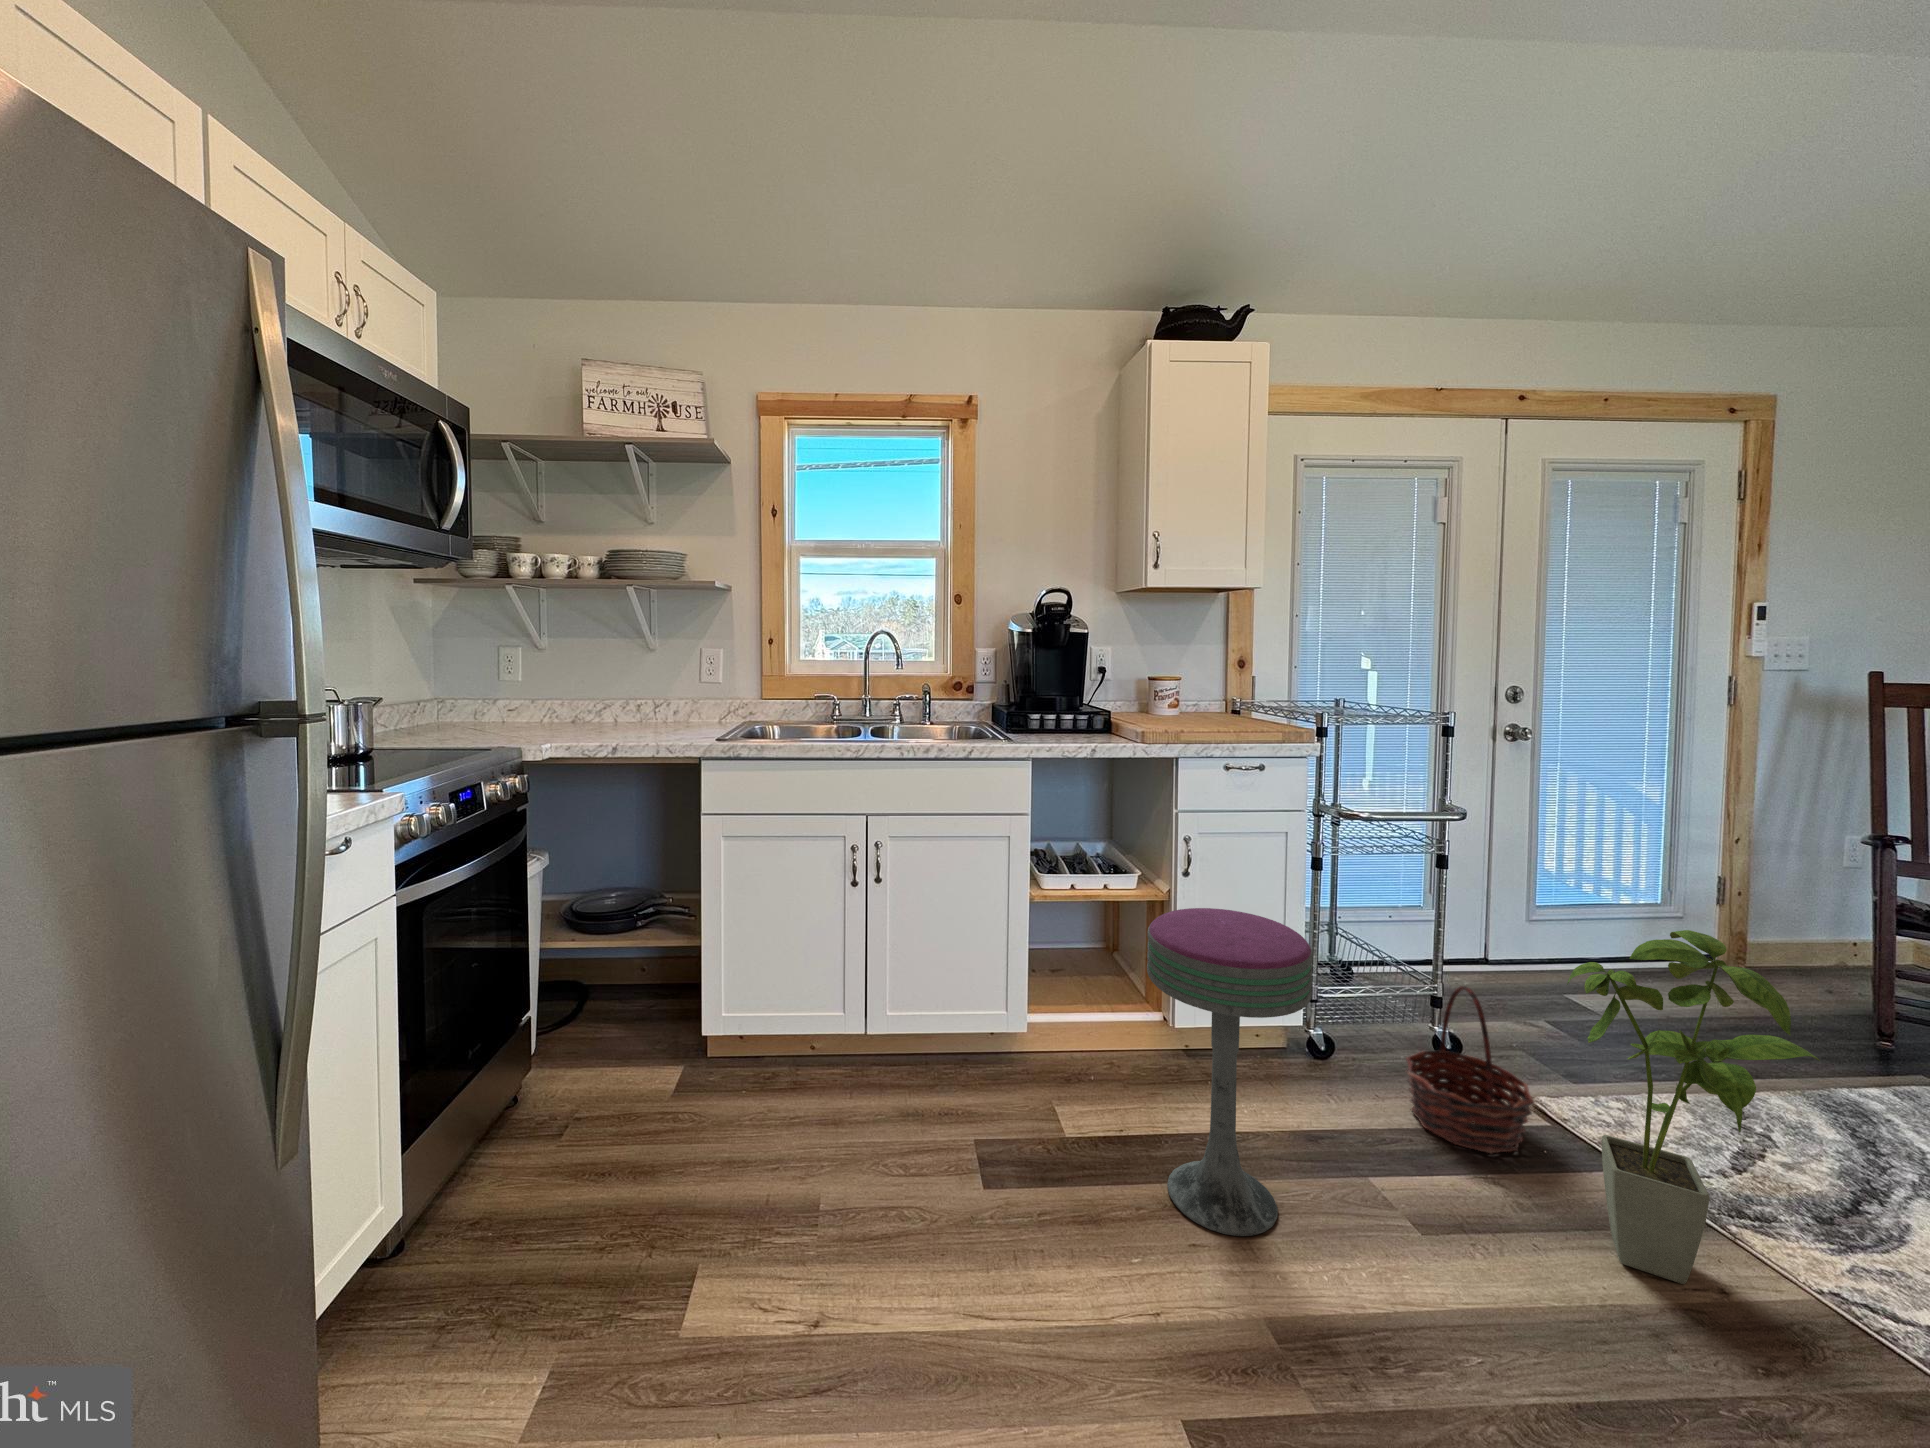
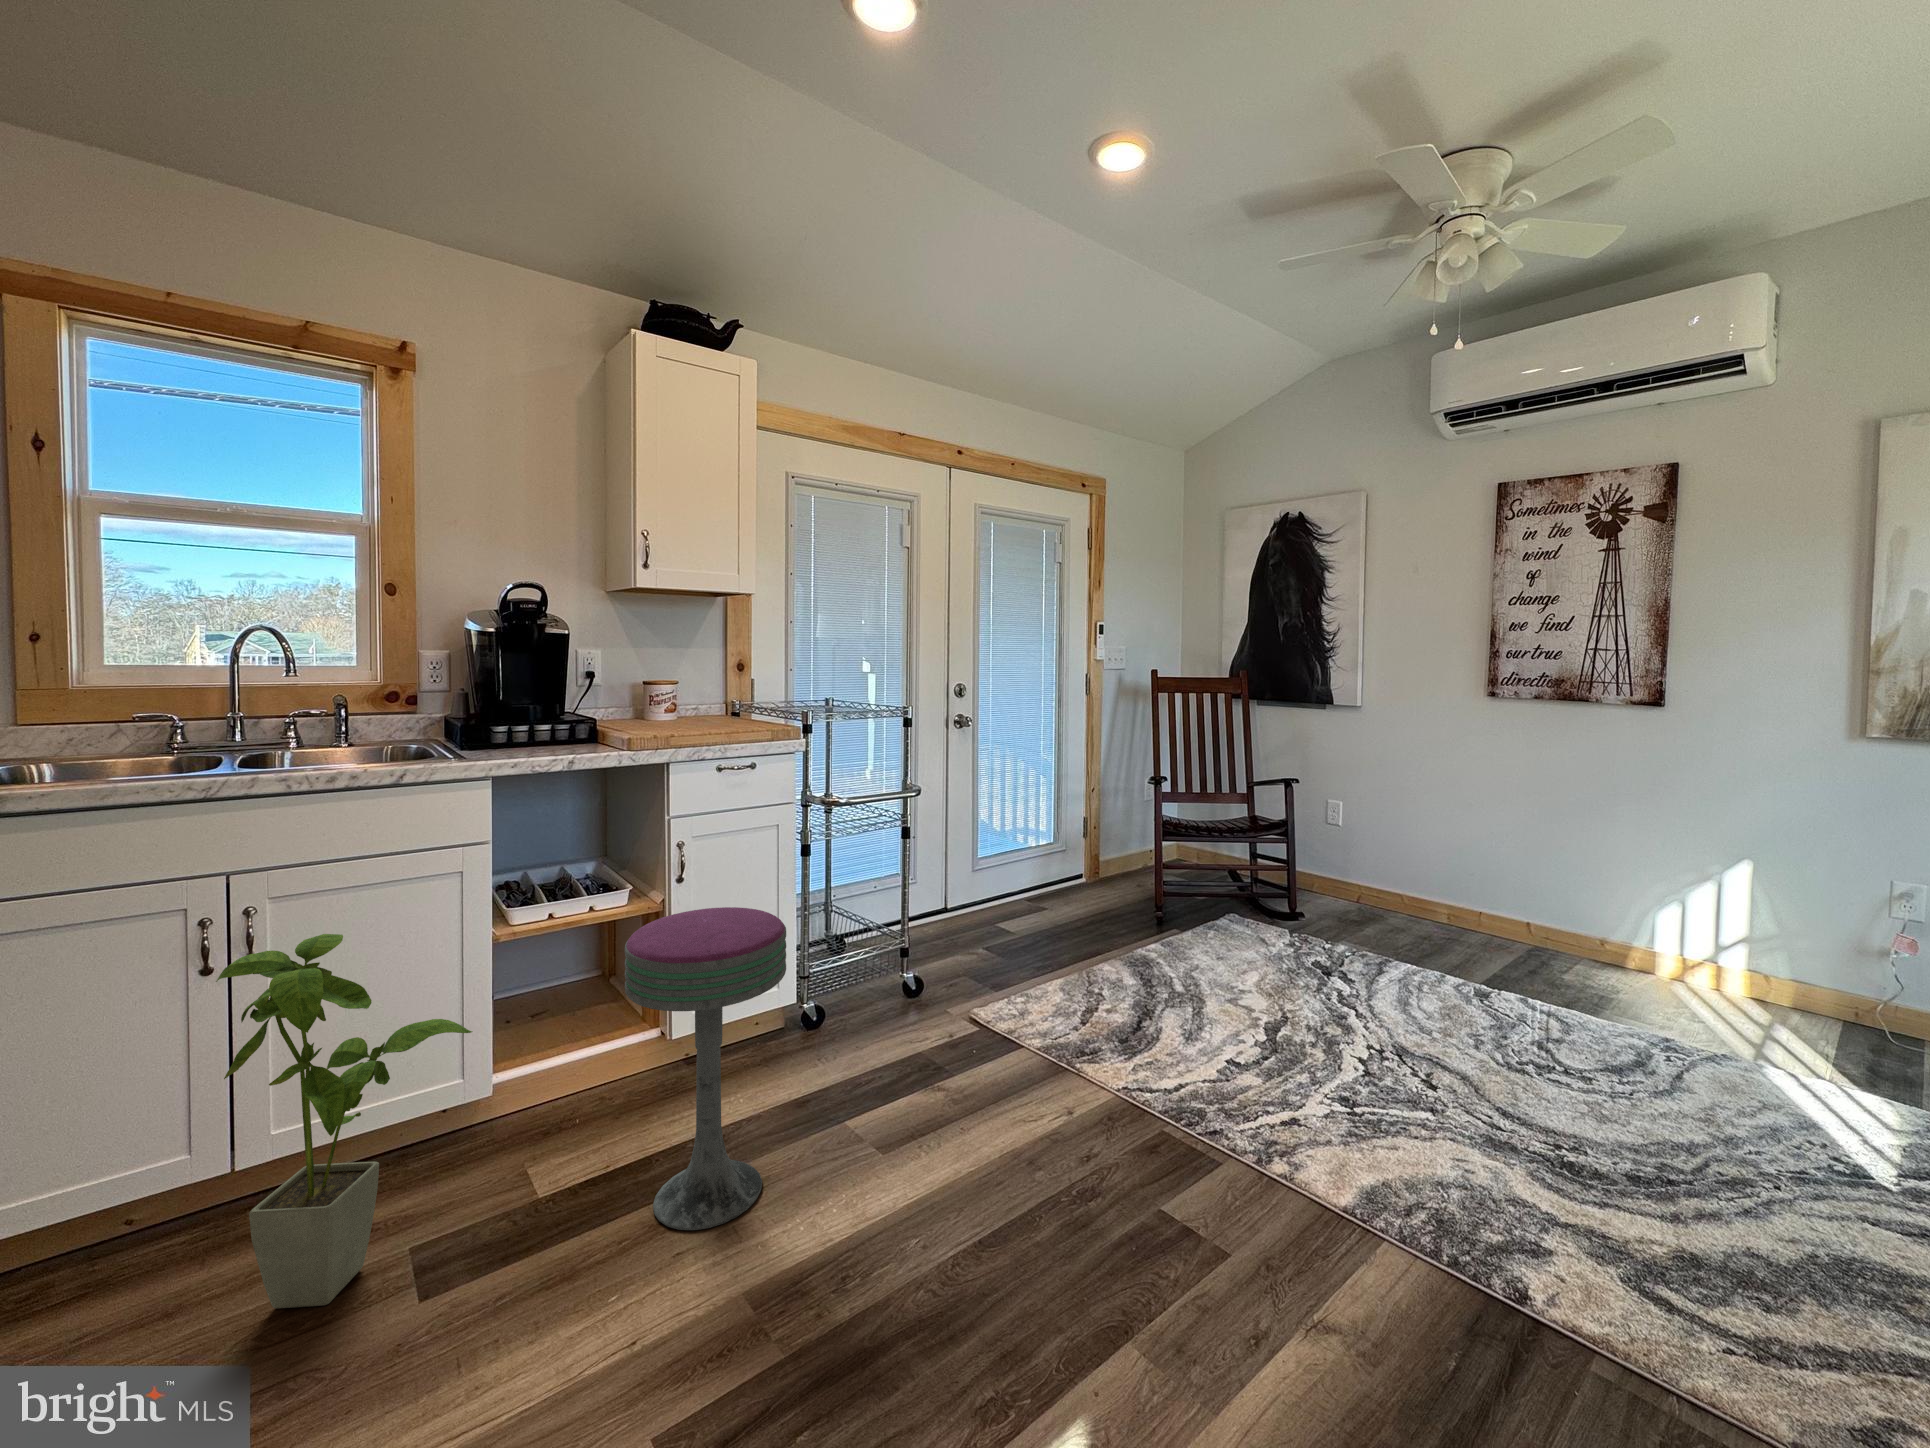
house plant: present [1567,930,1820,1284] -> present [216,934,472,1308]
basket: present [1406,986,1534,1153] -> none [877,933,965,1068]

